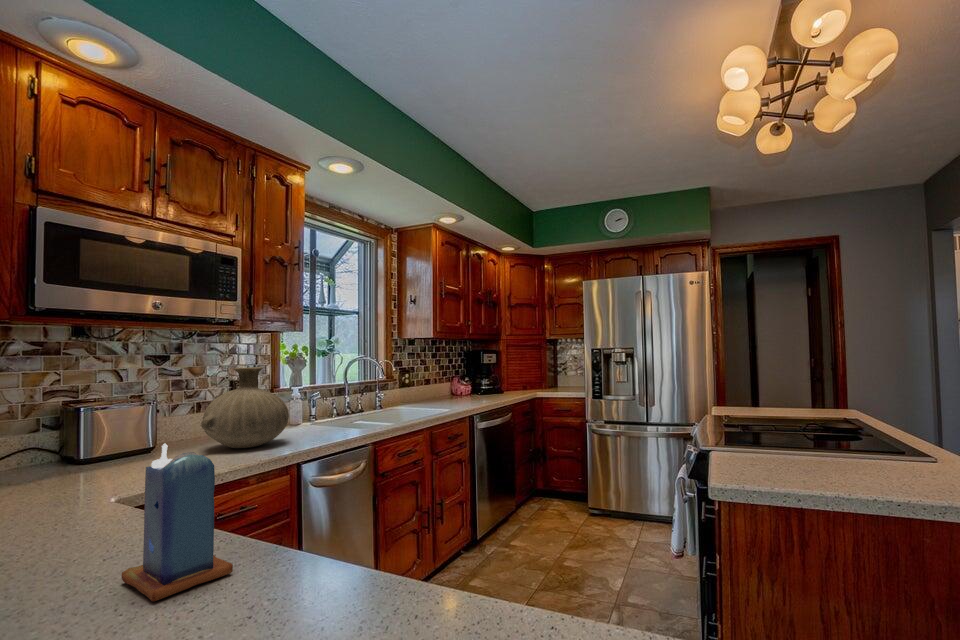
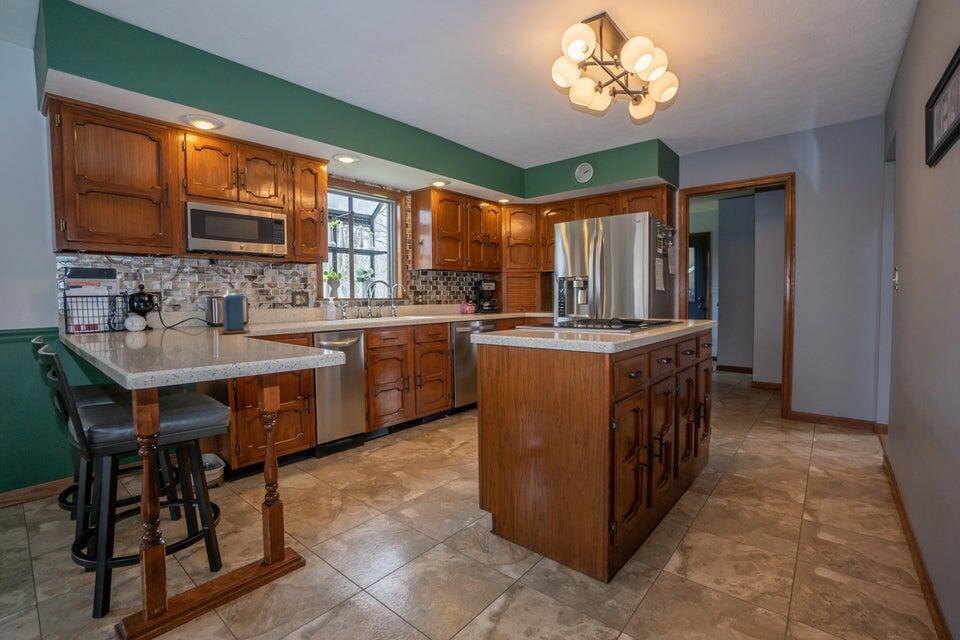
vase: present [201,367,289,448] -> none [270,281,319,324]

